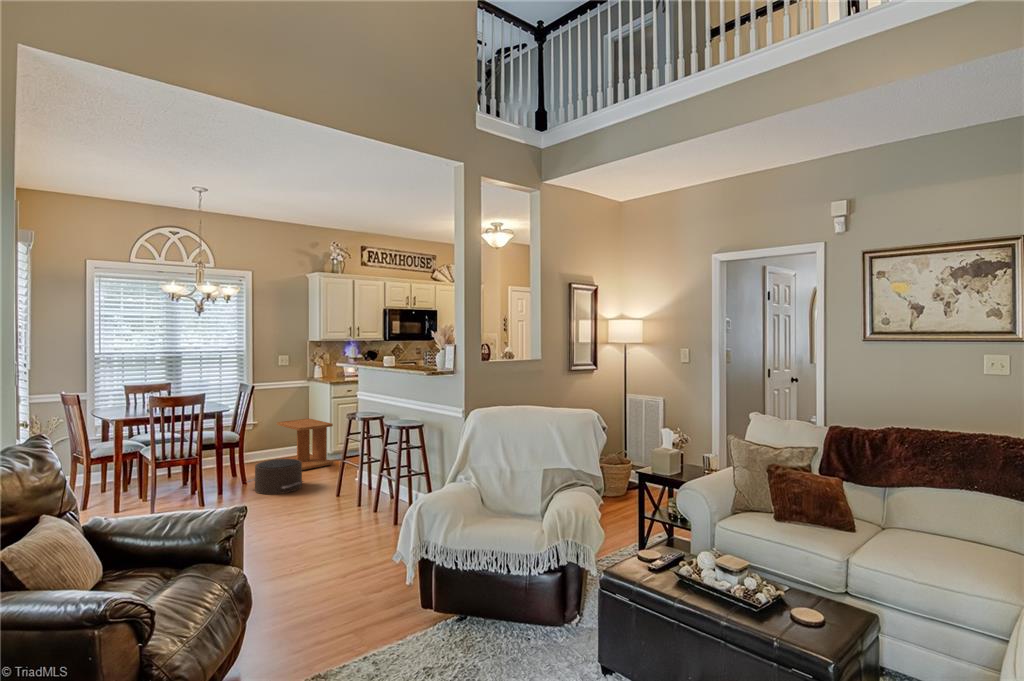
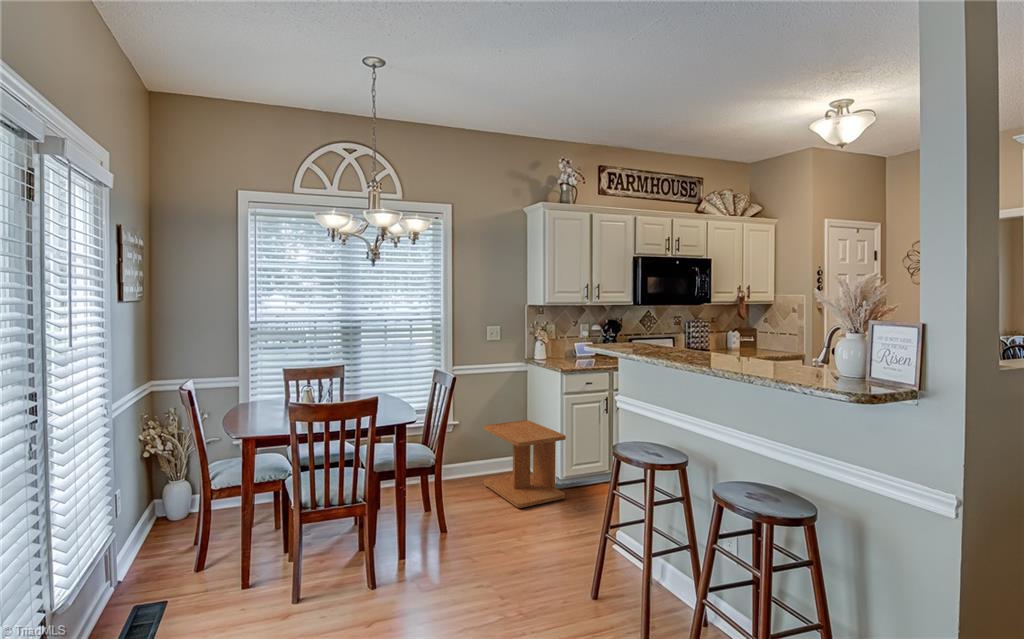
pouf: present [247,459,303,494] -> none [440,499,532,570]

